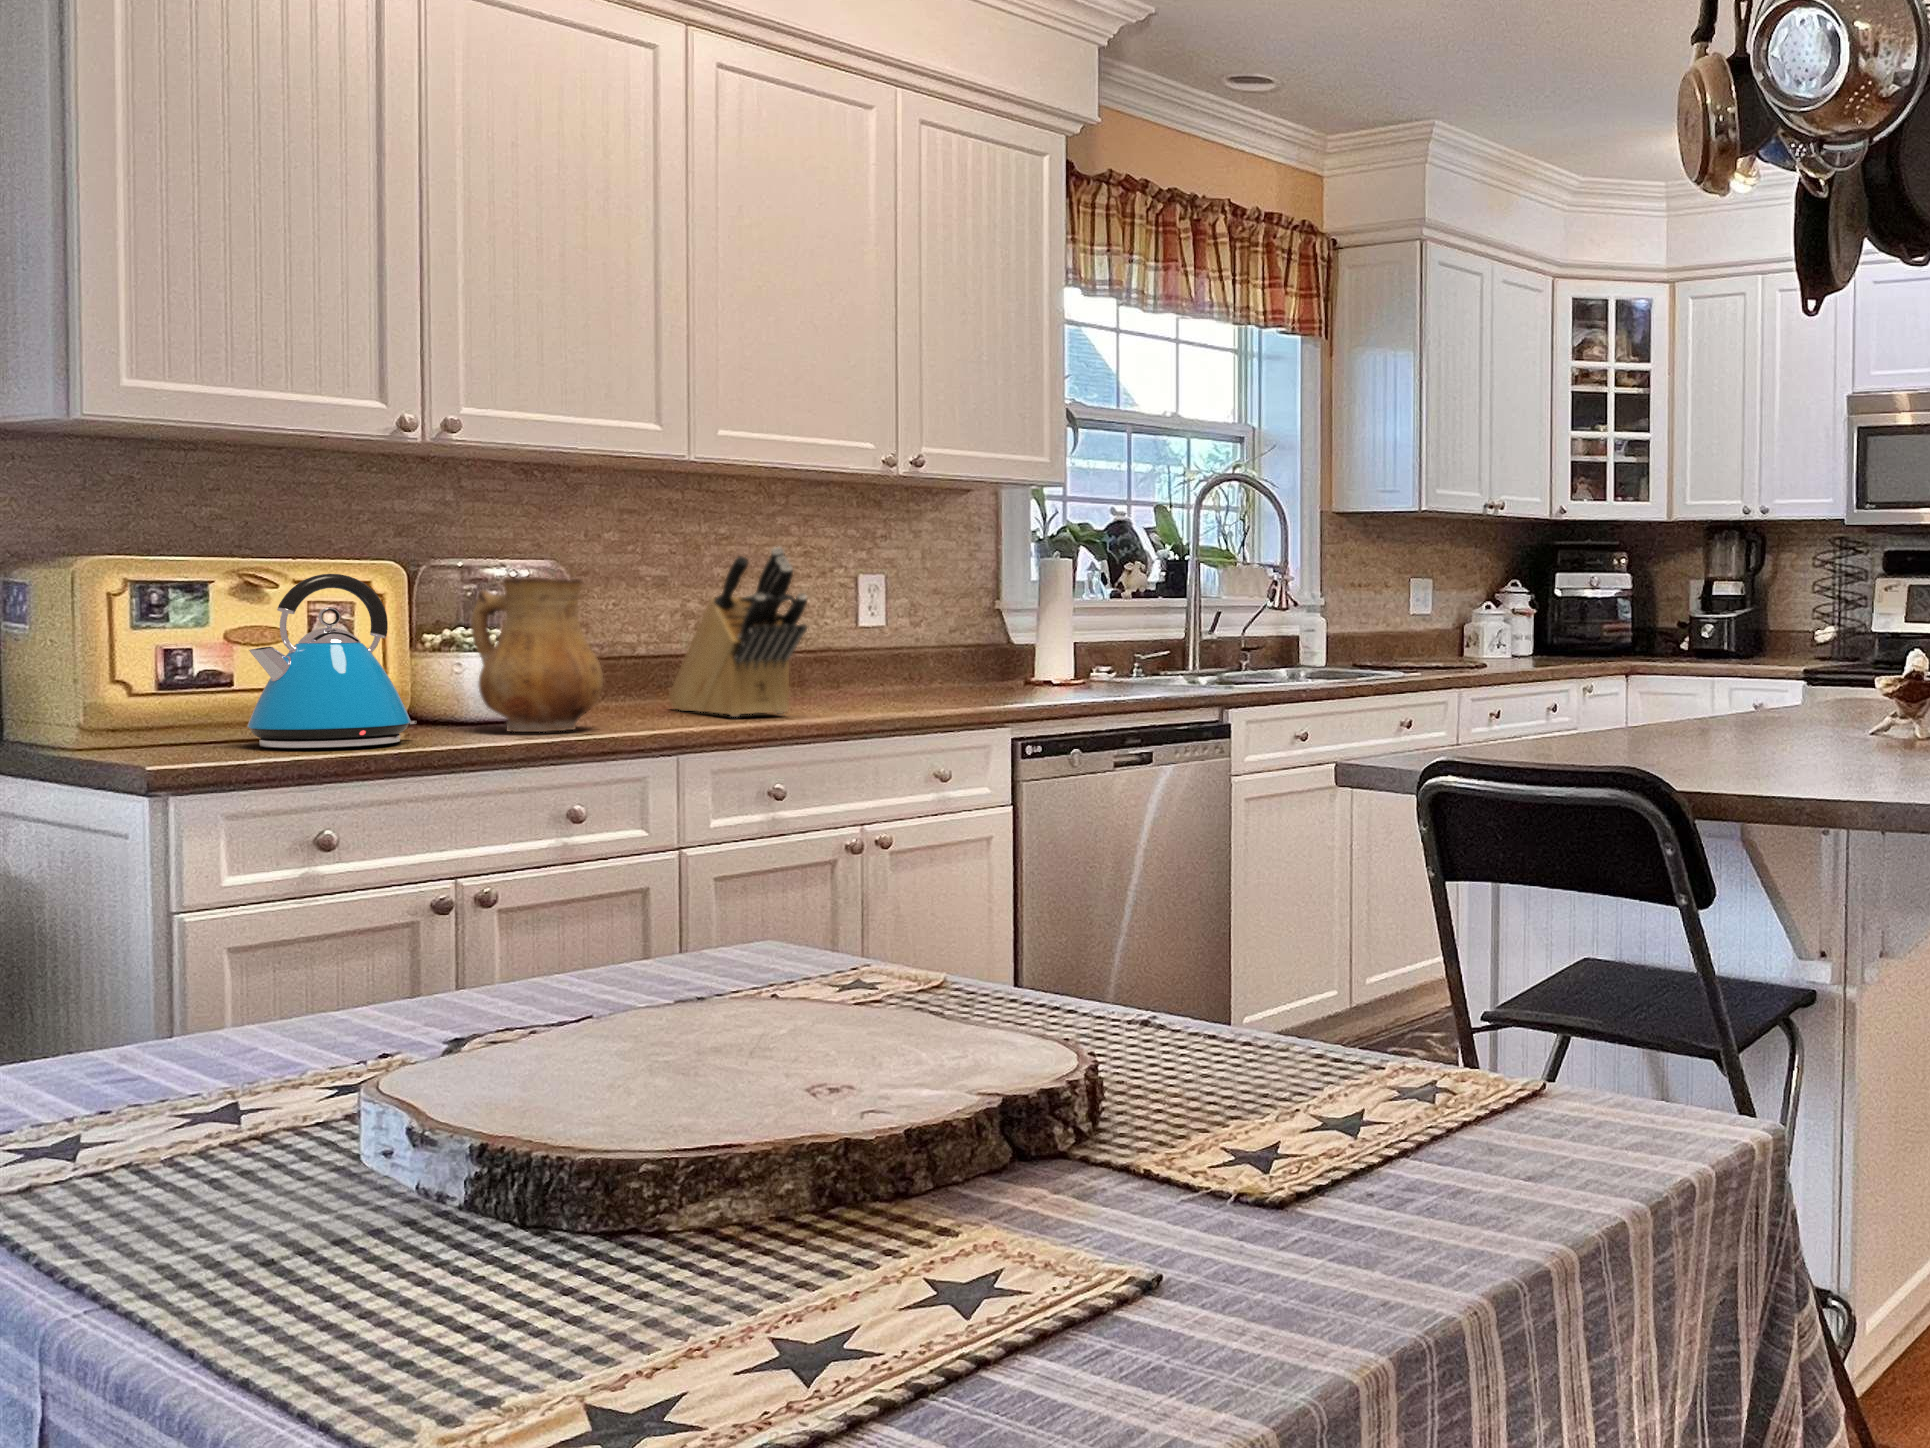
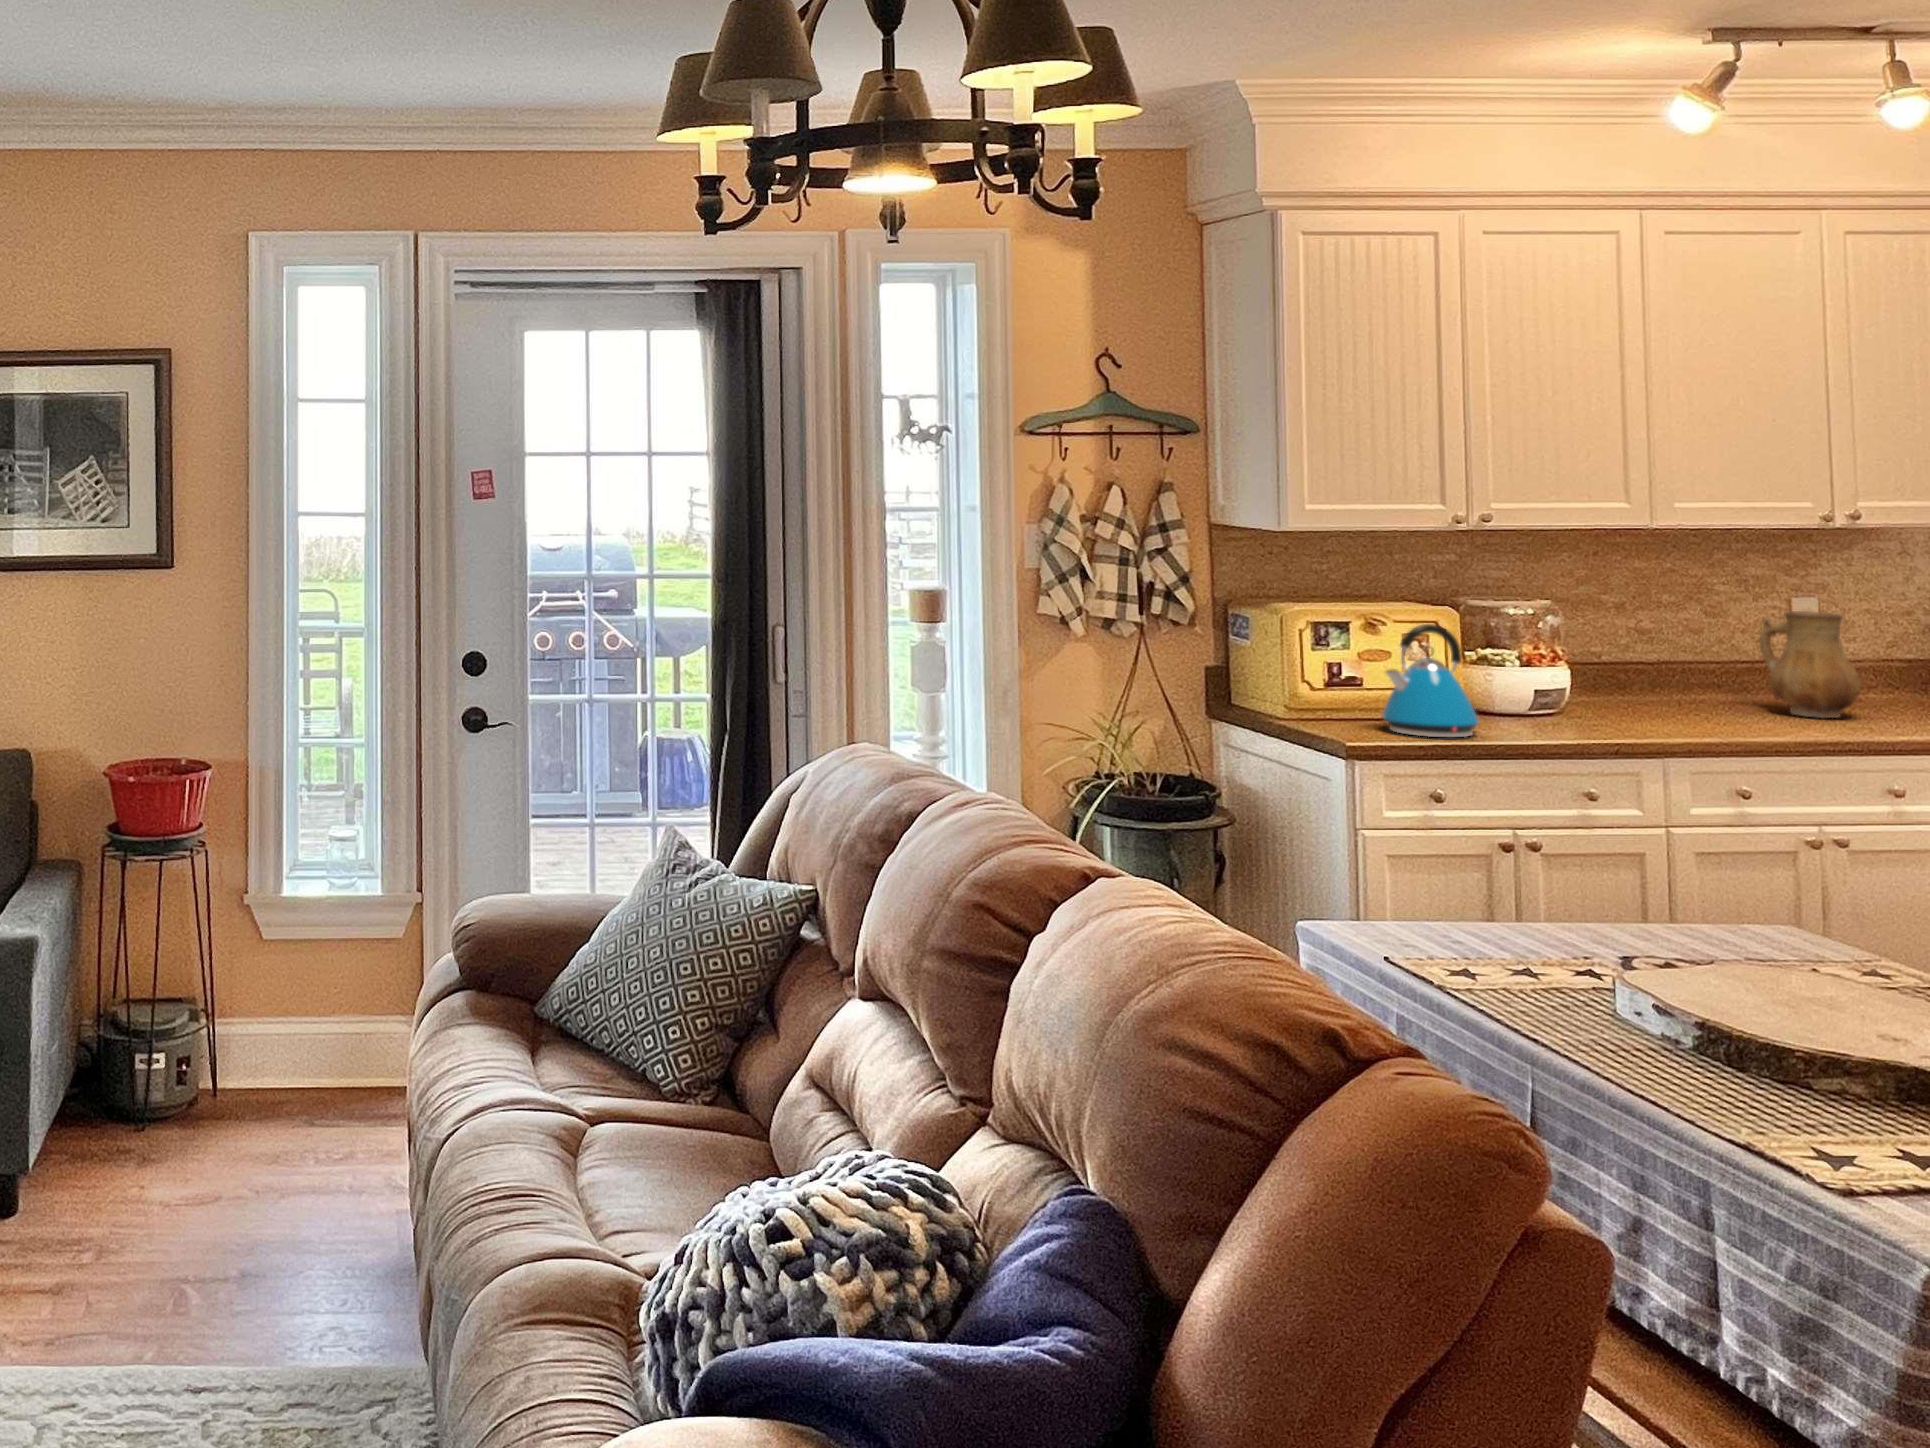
knife block: present [669,547,807,717] -> none [1636,596,1762,725]
ceramic pitcher: present [471,577,603,732] -> present [1759,611,1861,718]

